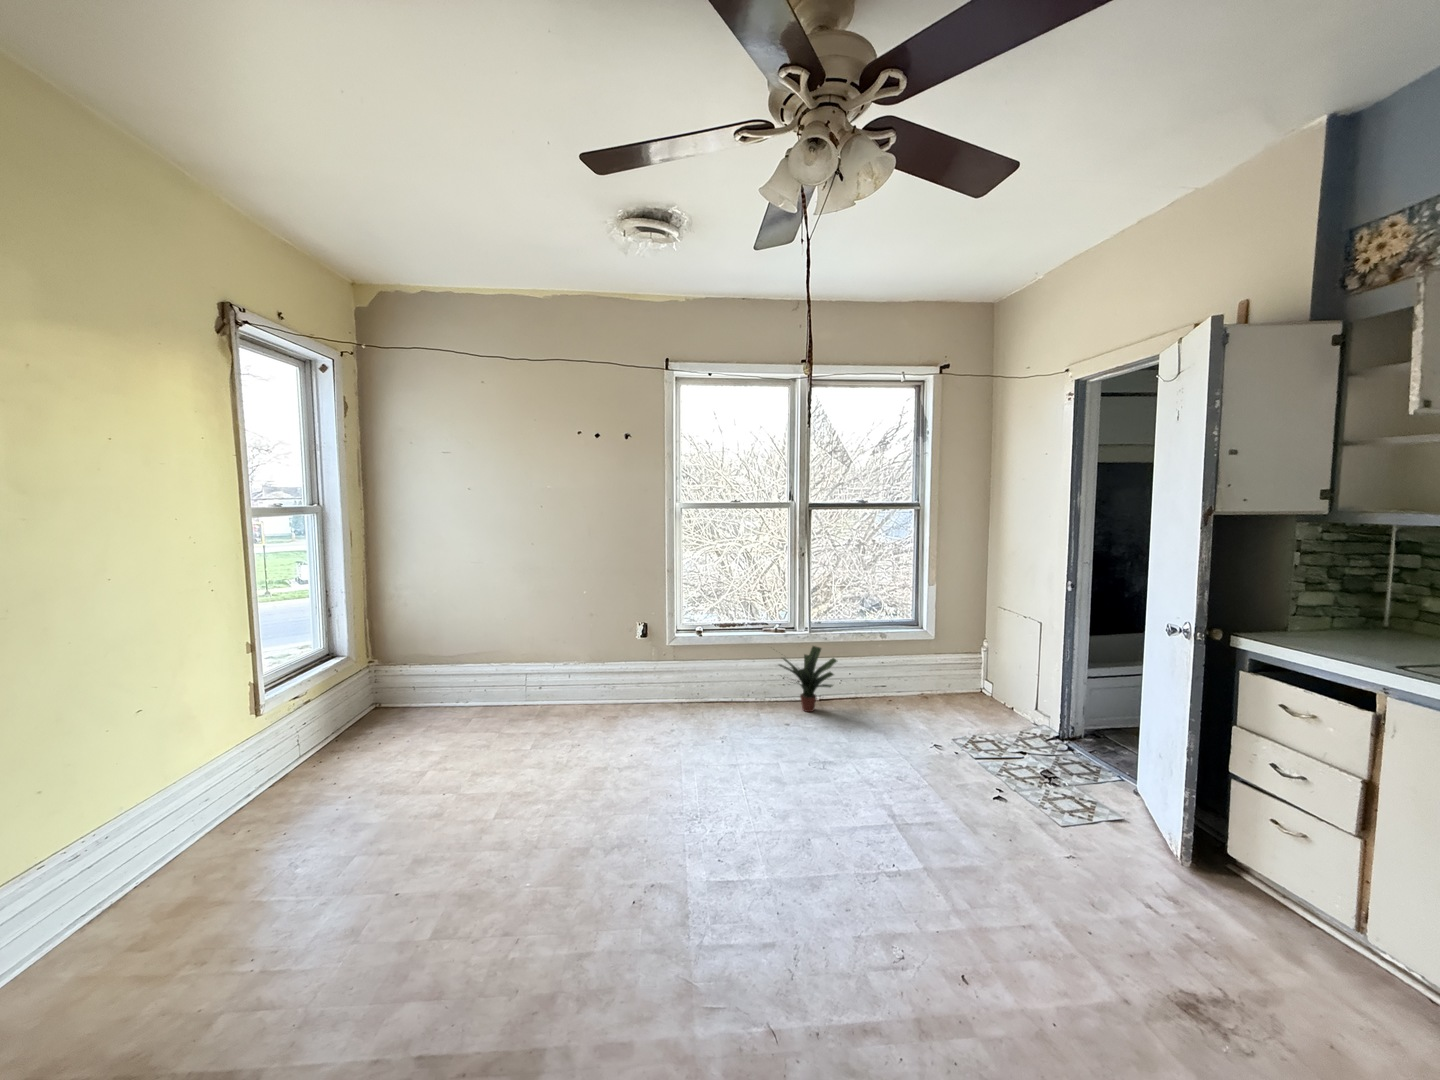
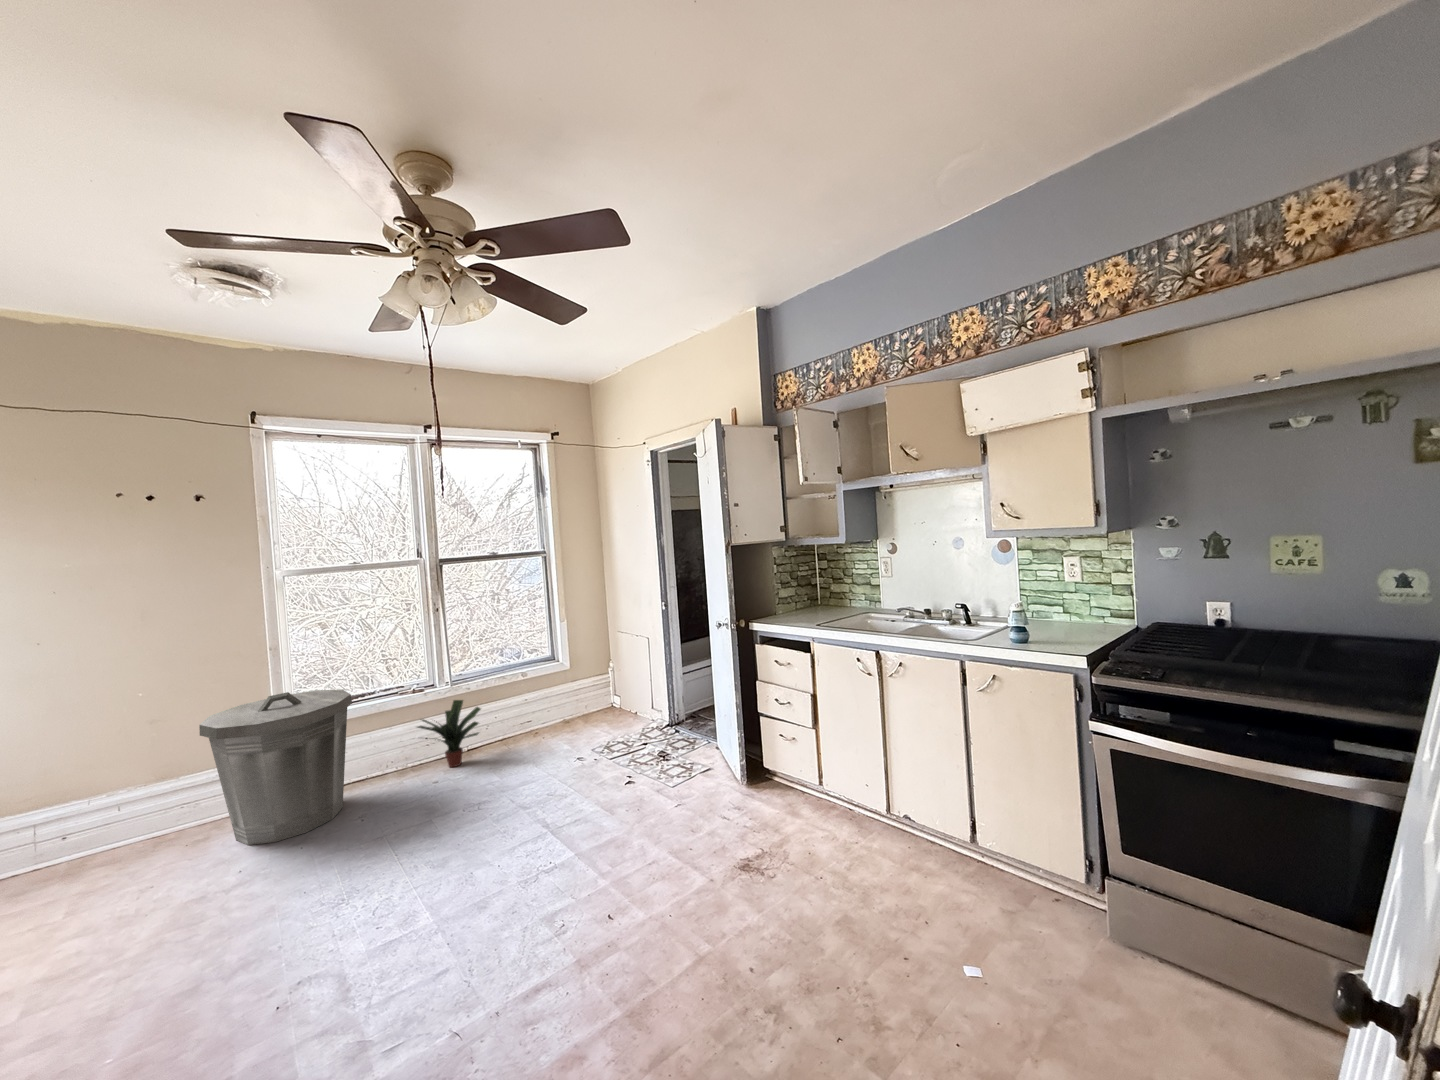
trash can: none [621,610,726,735] -> present [199,690,352,845]

